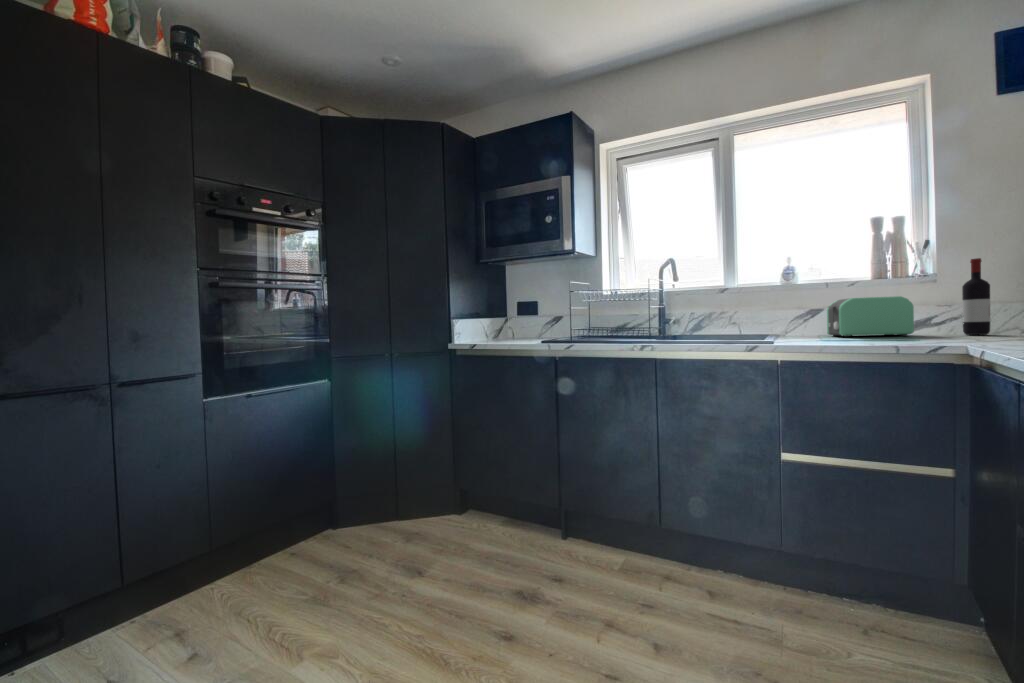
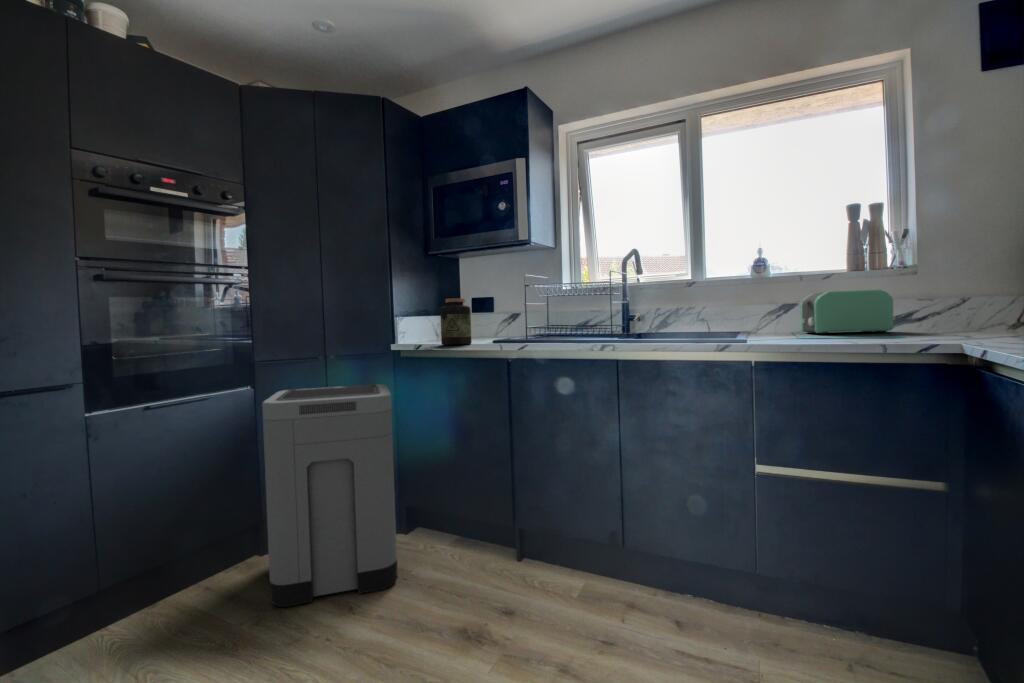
wine bottle: present [962,258,990,335] -> none [944,248,974,331]
jar: none [494,303,522,345] -> present [440,298,471,345]
trash can: none [346,380,457,570] -> present [262,384,397,607]

